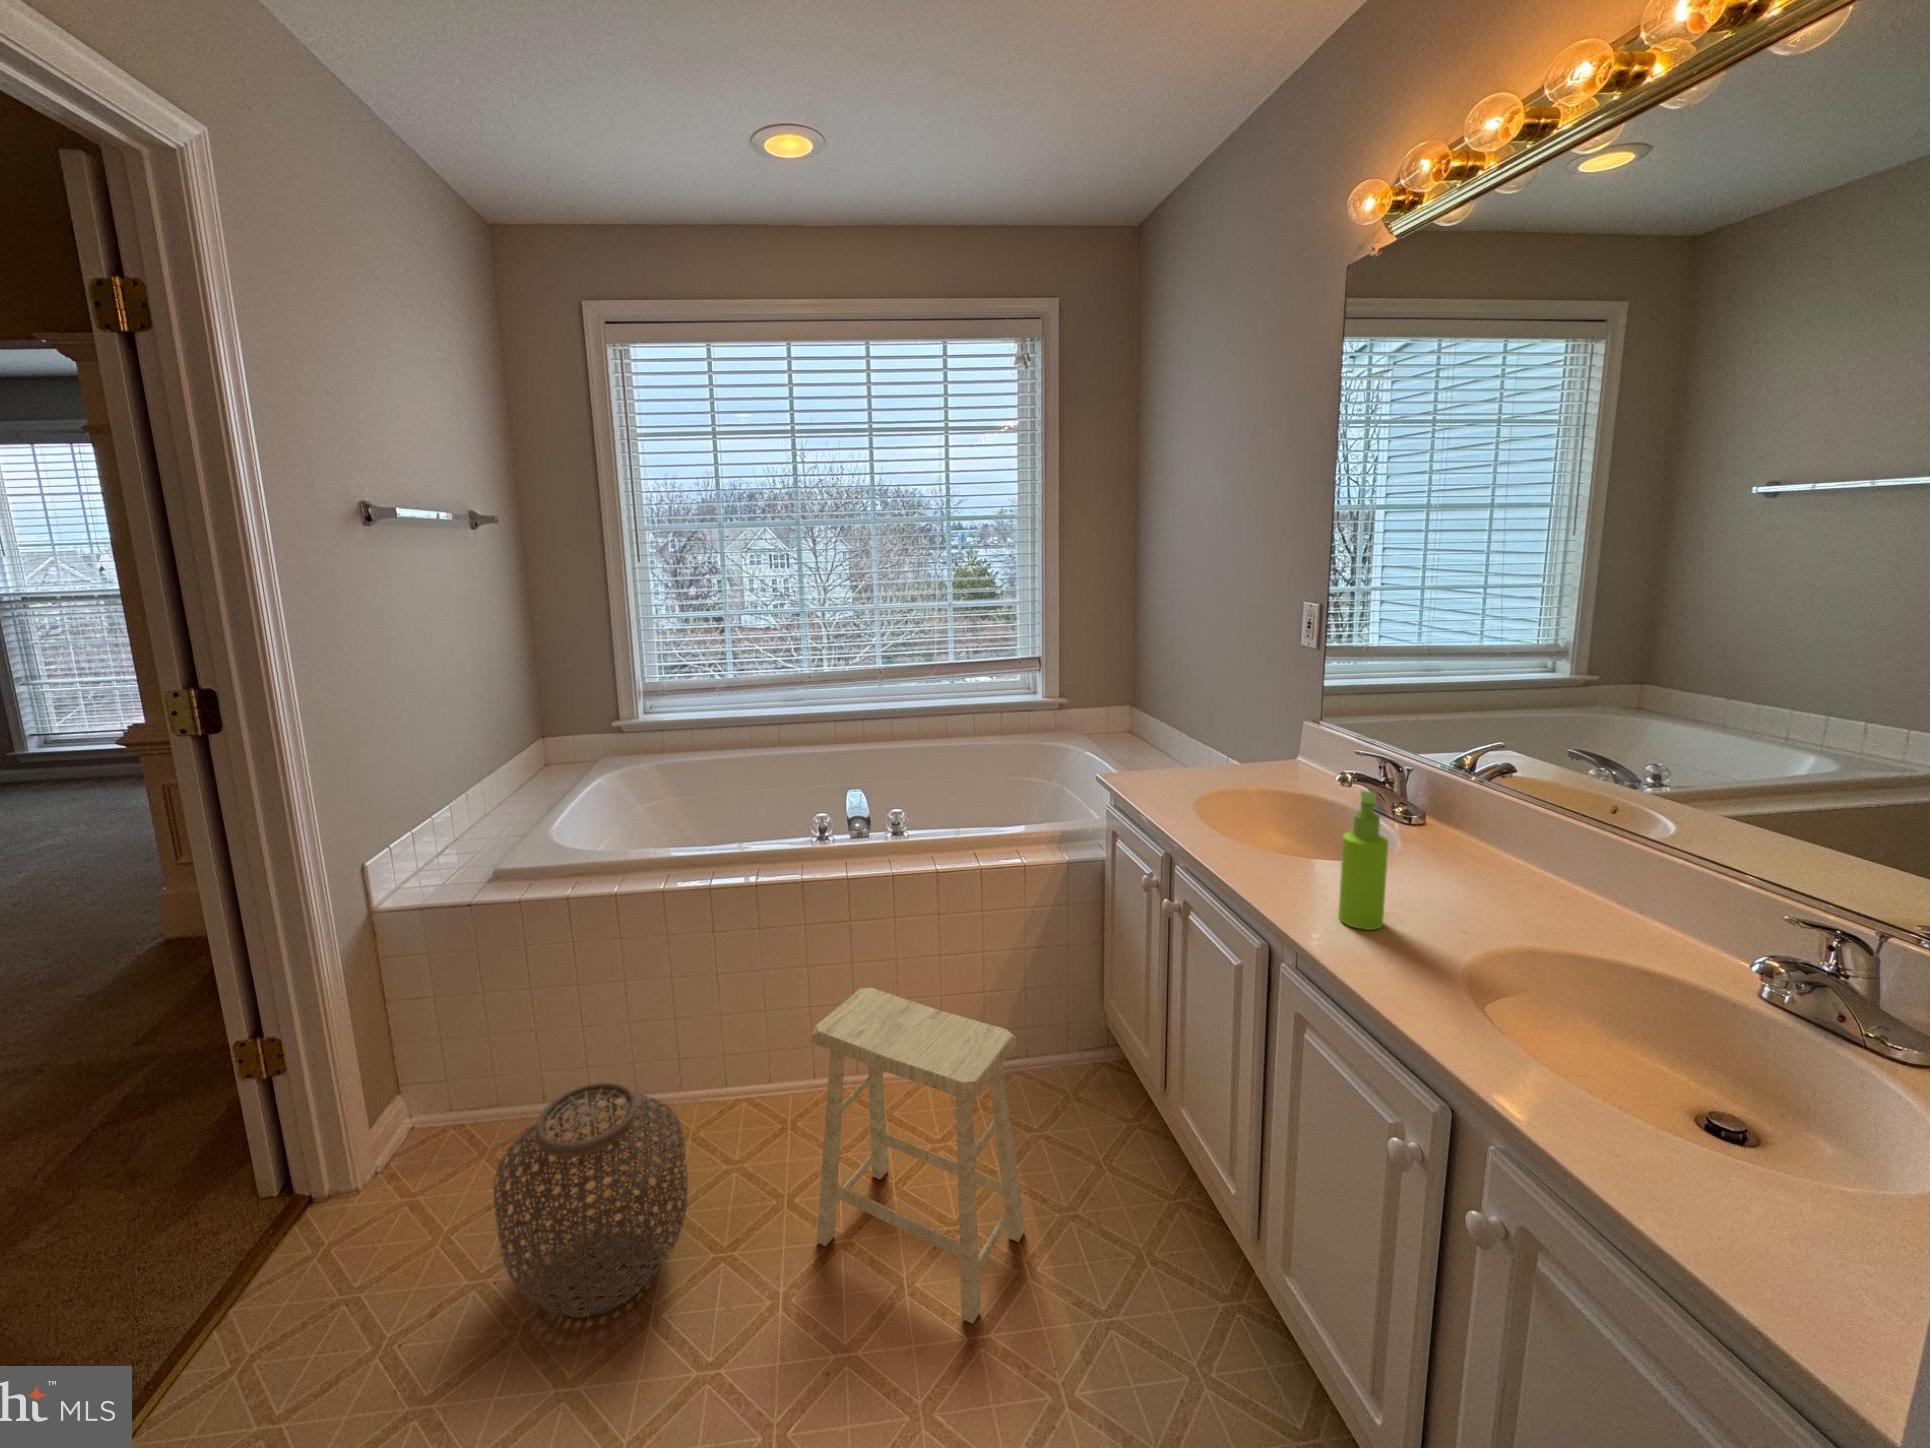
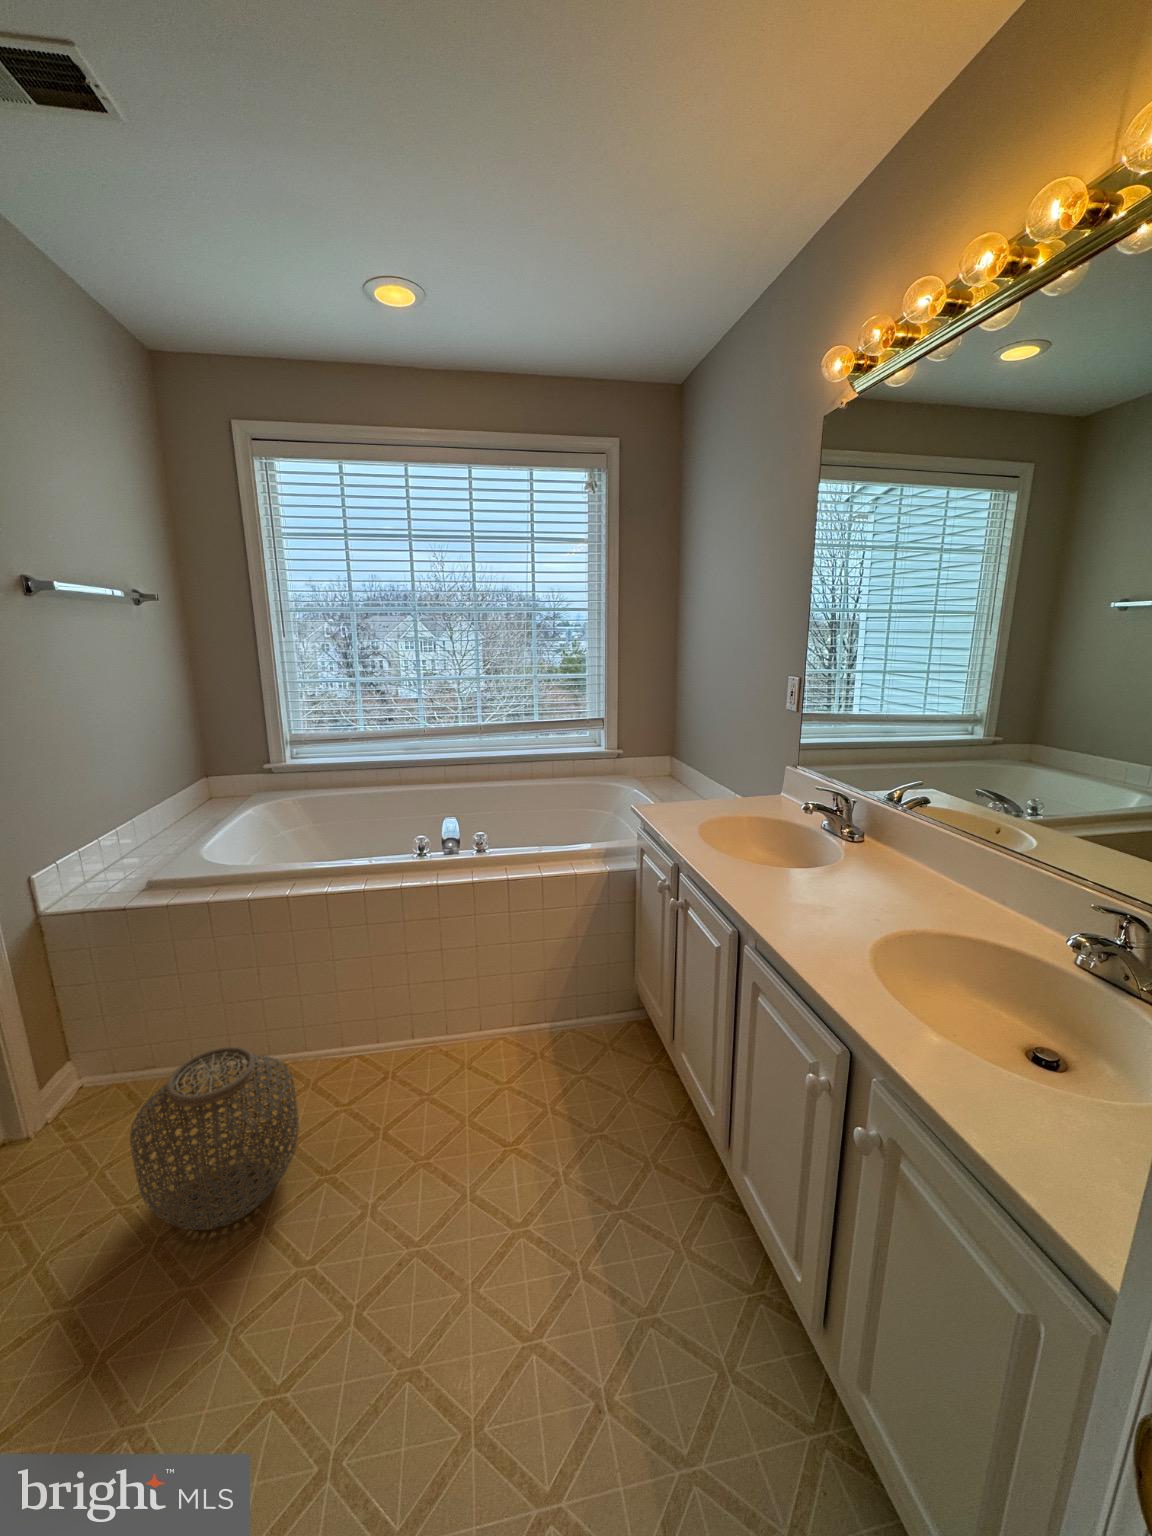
soap dispenser: present [1339,791,1389,930] -> none [788,815,824,919]
footstool: present [811,988,1025,1323] -> none [397,969,564,1219]

